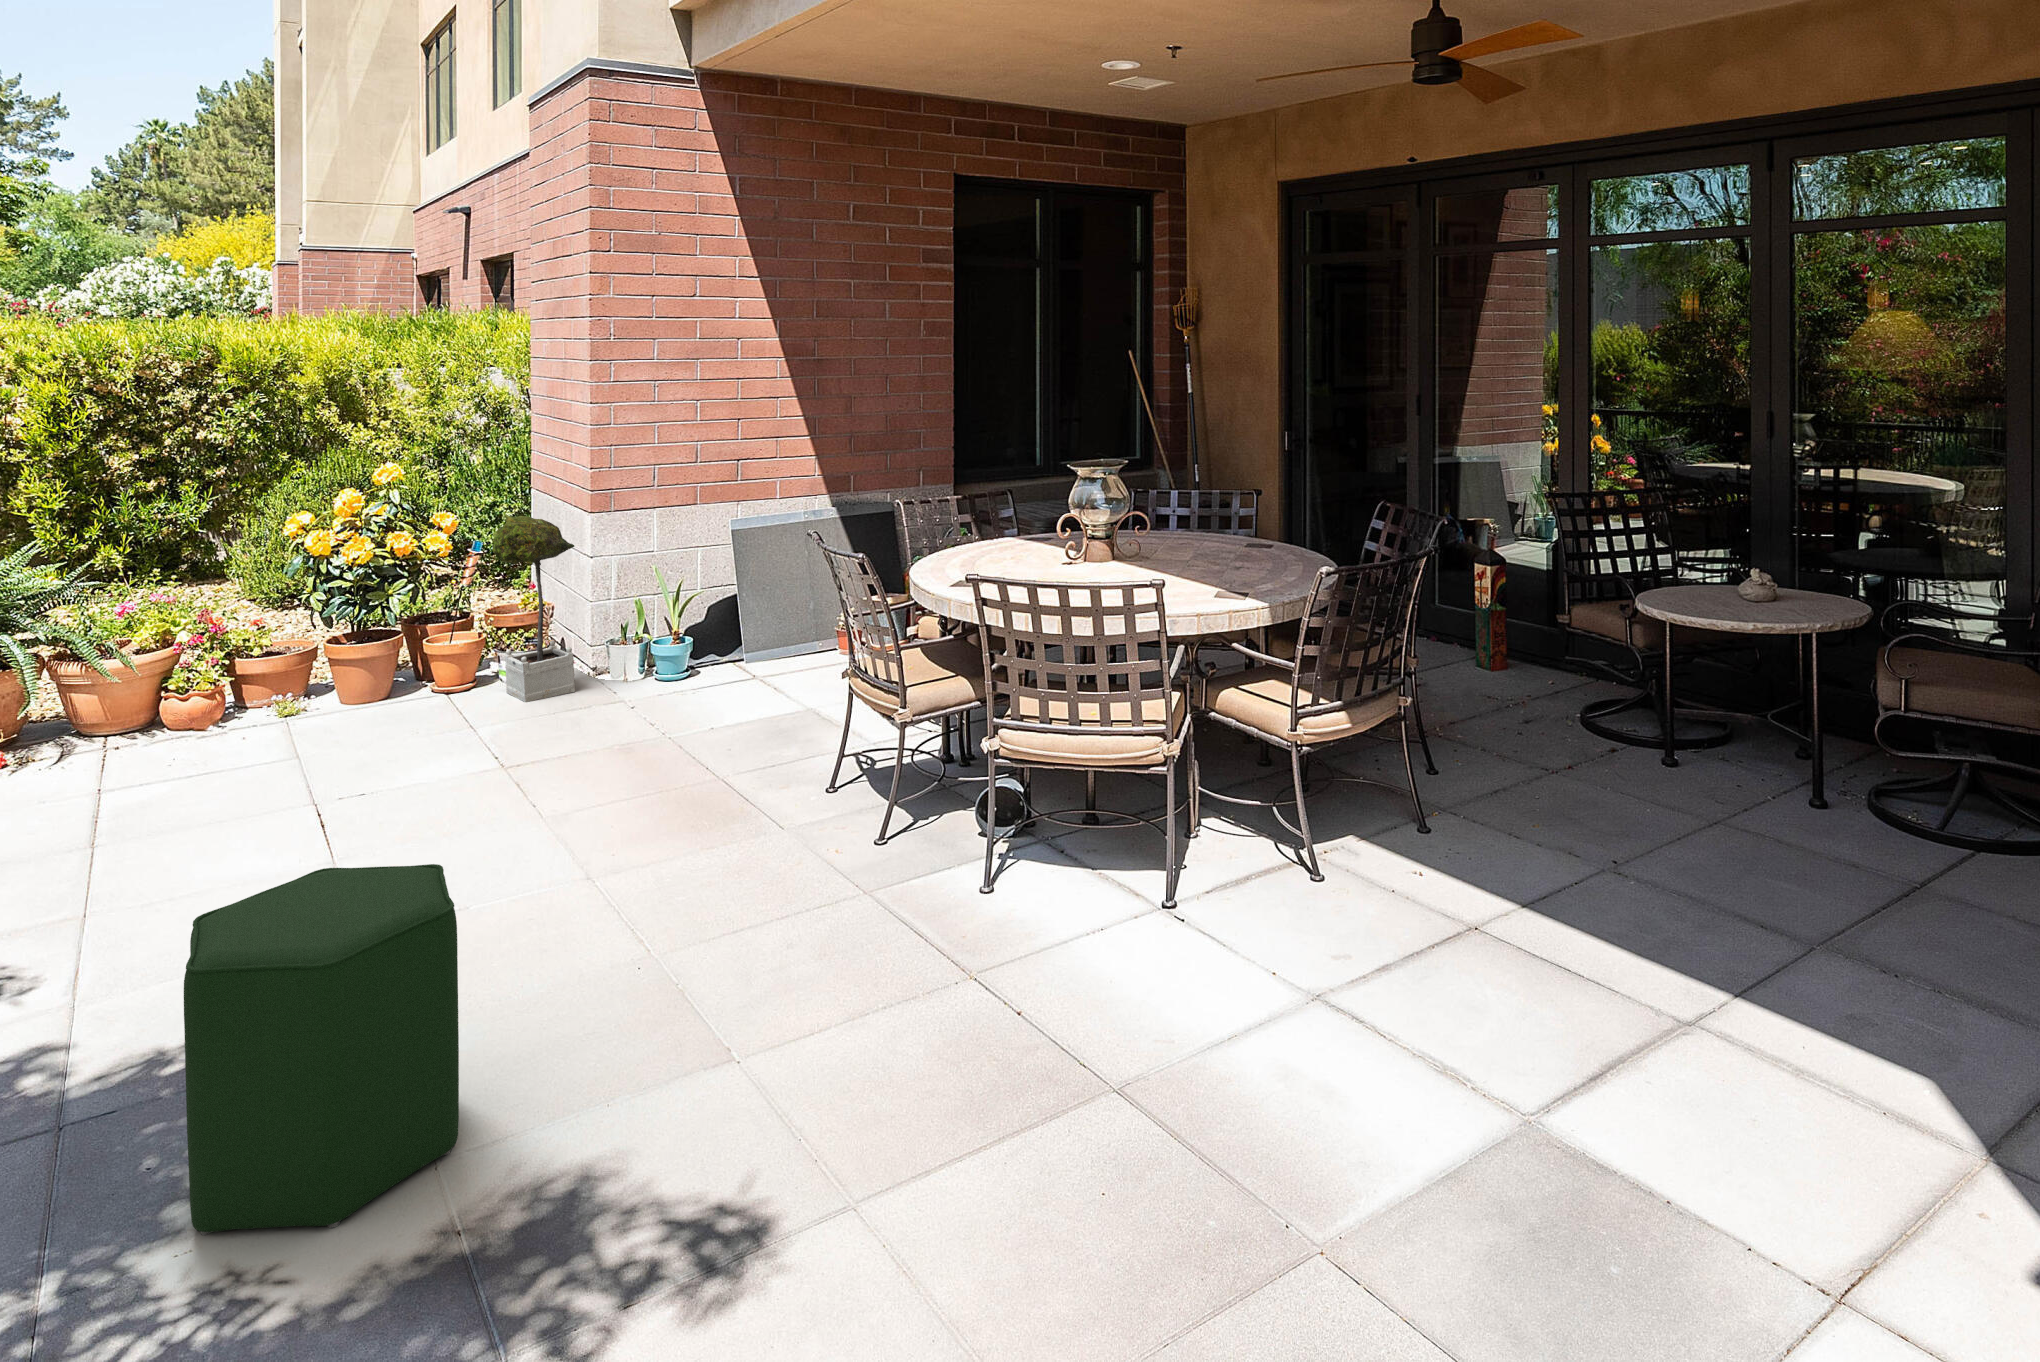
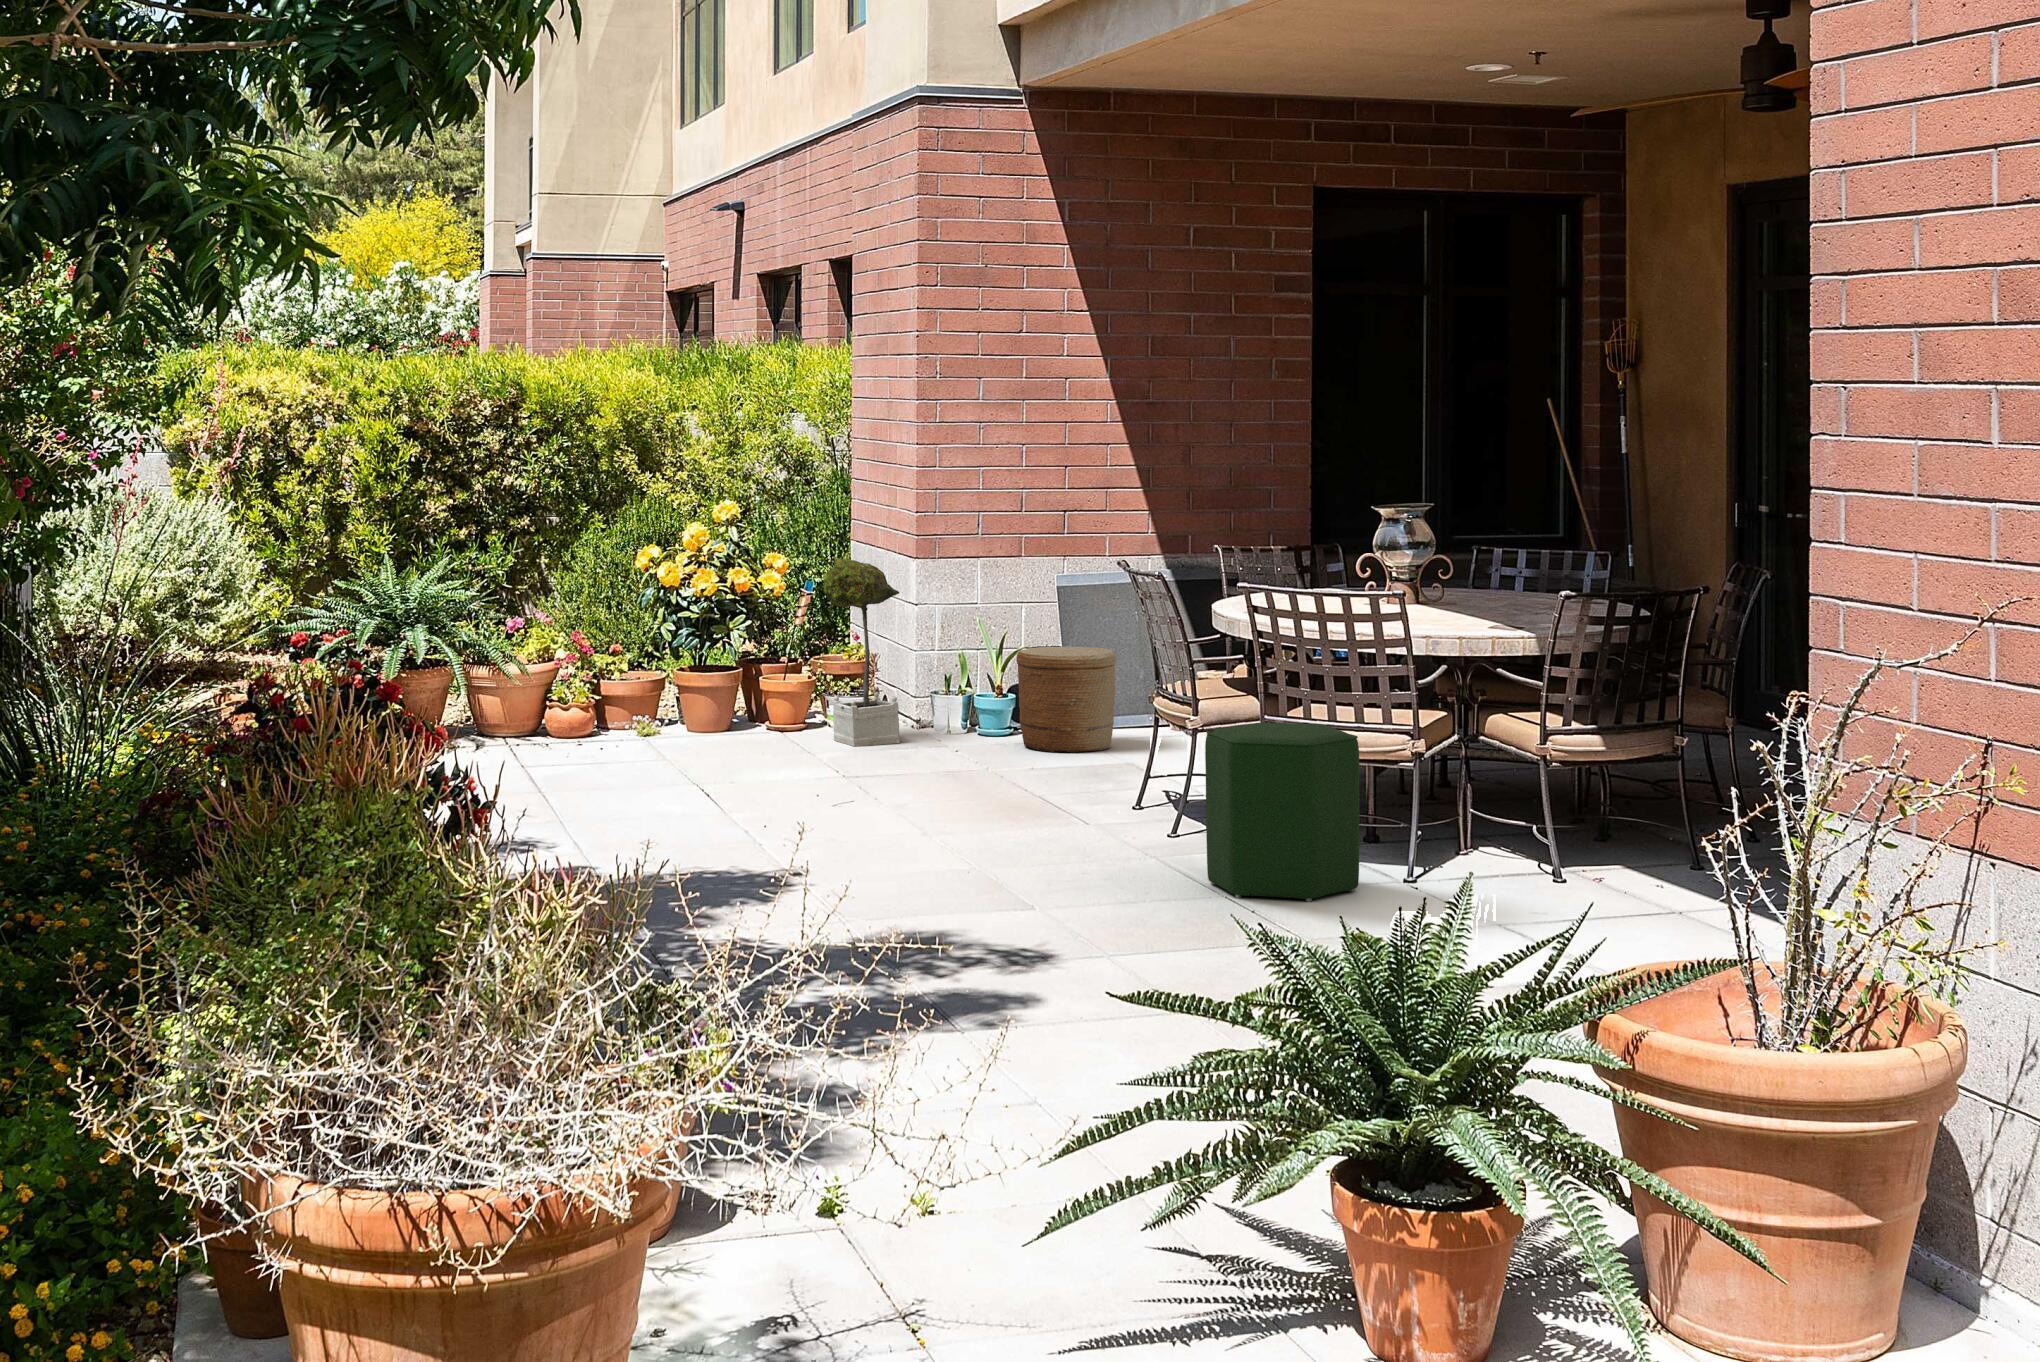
woven basket: none [693,586,789,694] -> present [1016,647,1116,753]
ottoman: present [184,864,459,1235] -> present [1205,723,1359,902]

